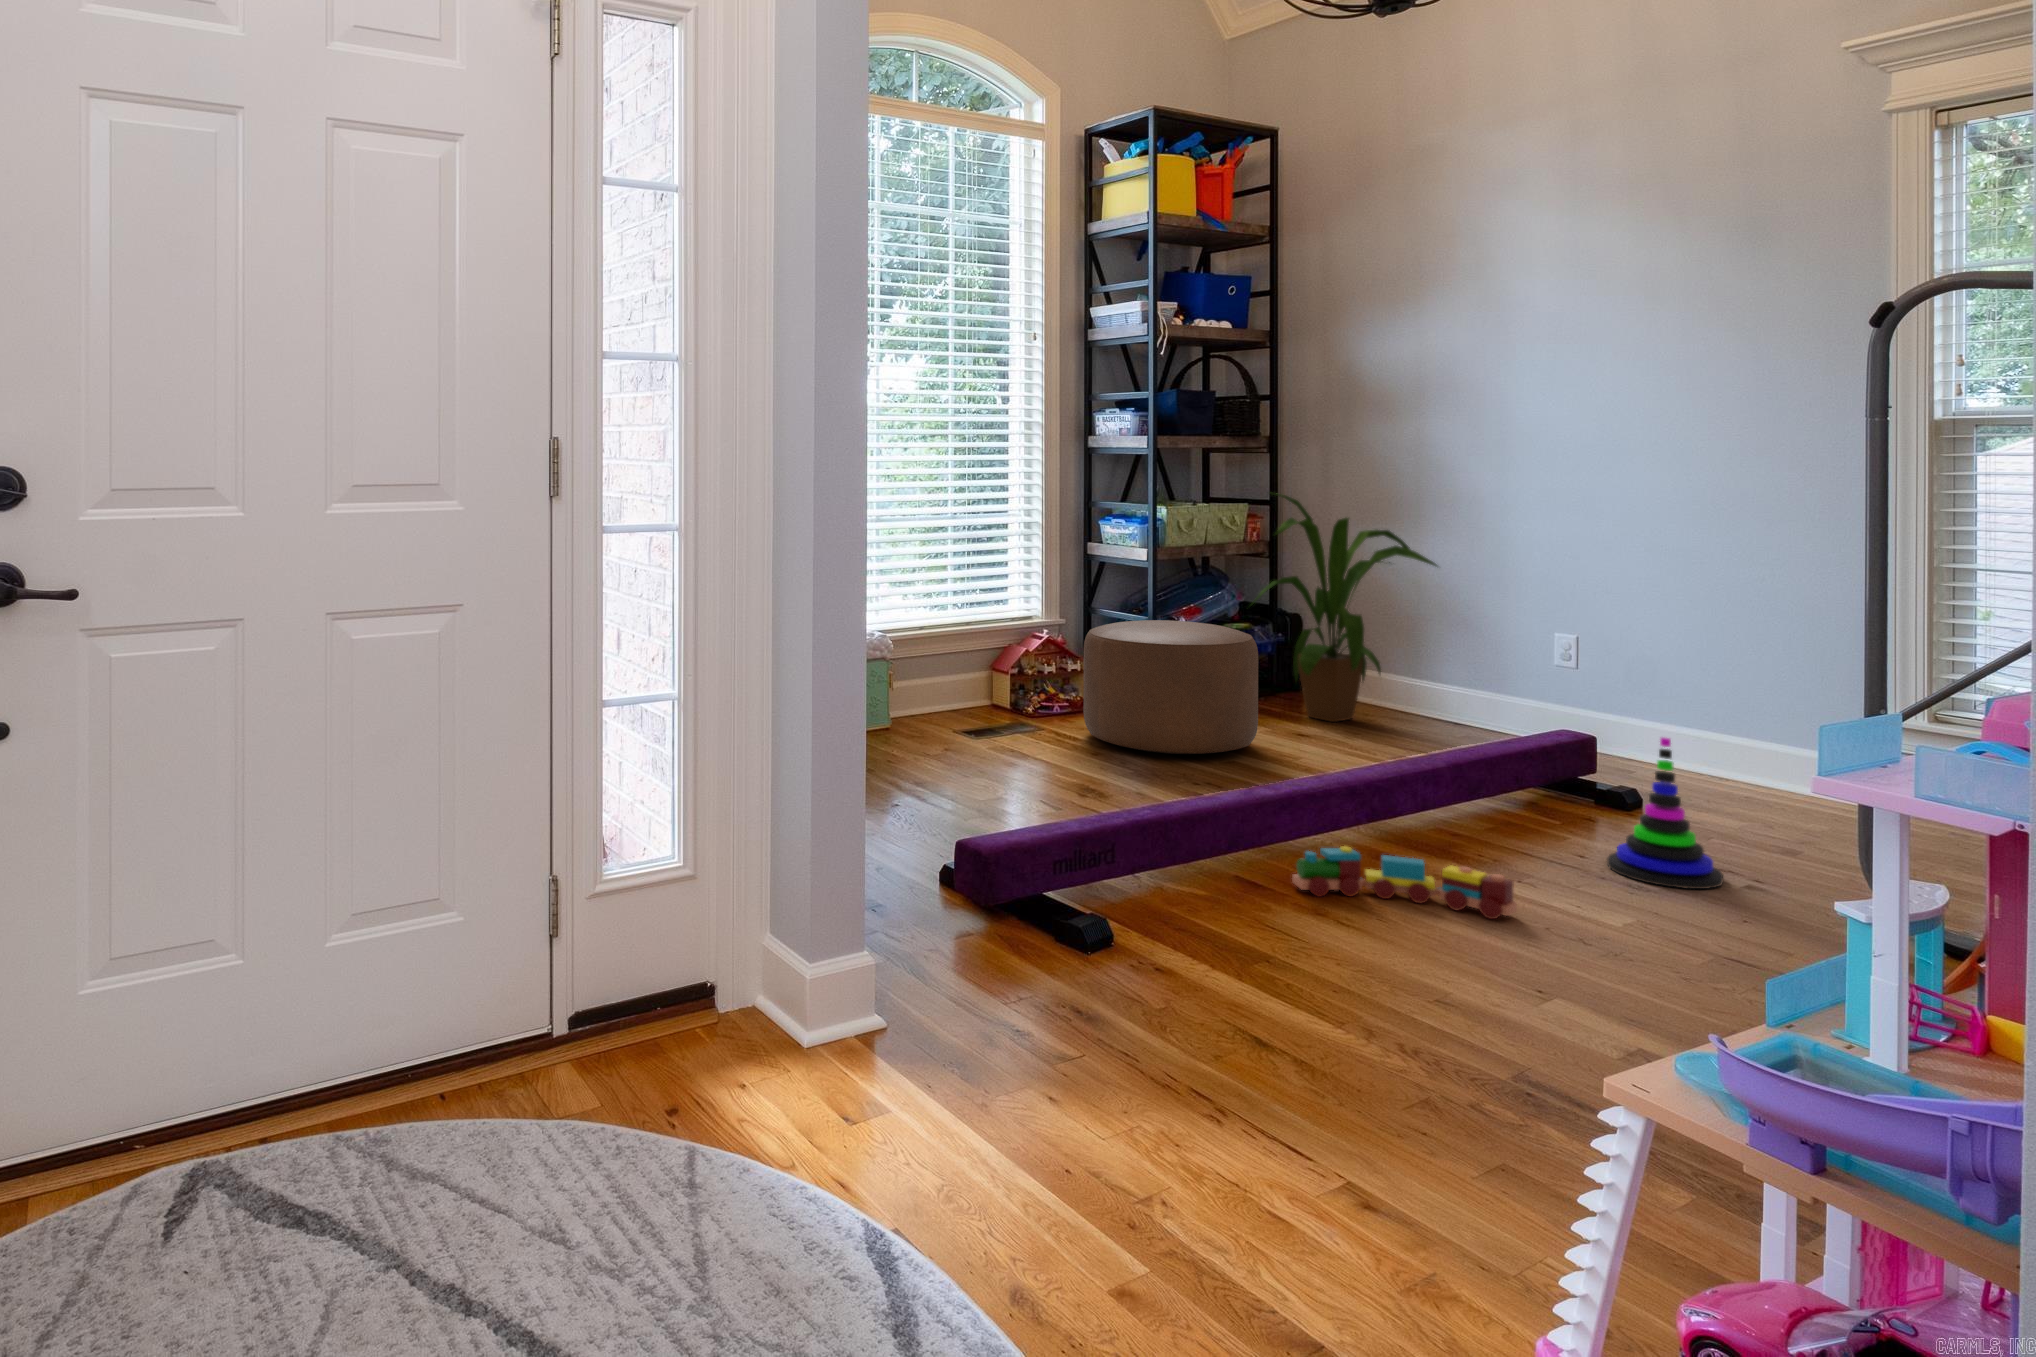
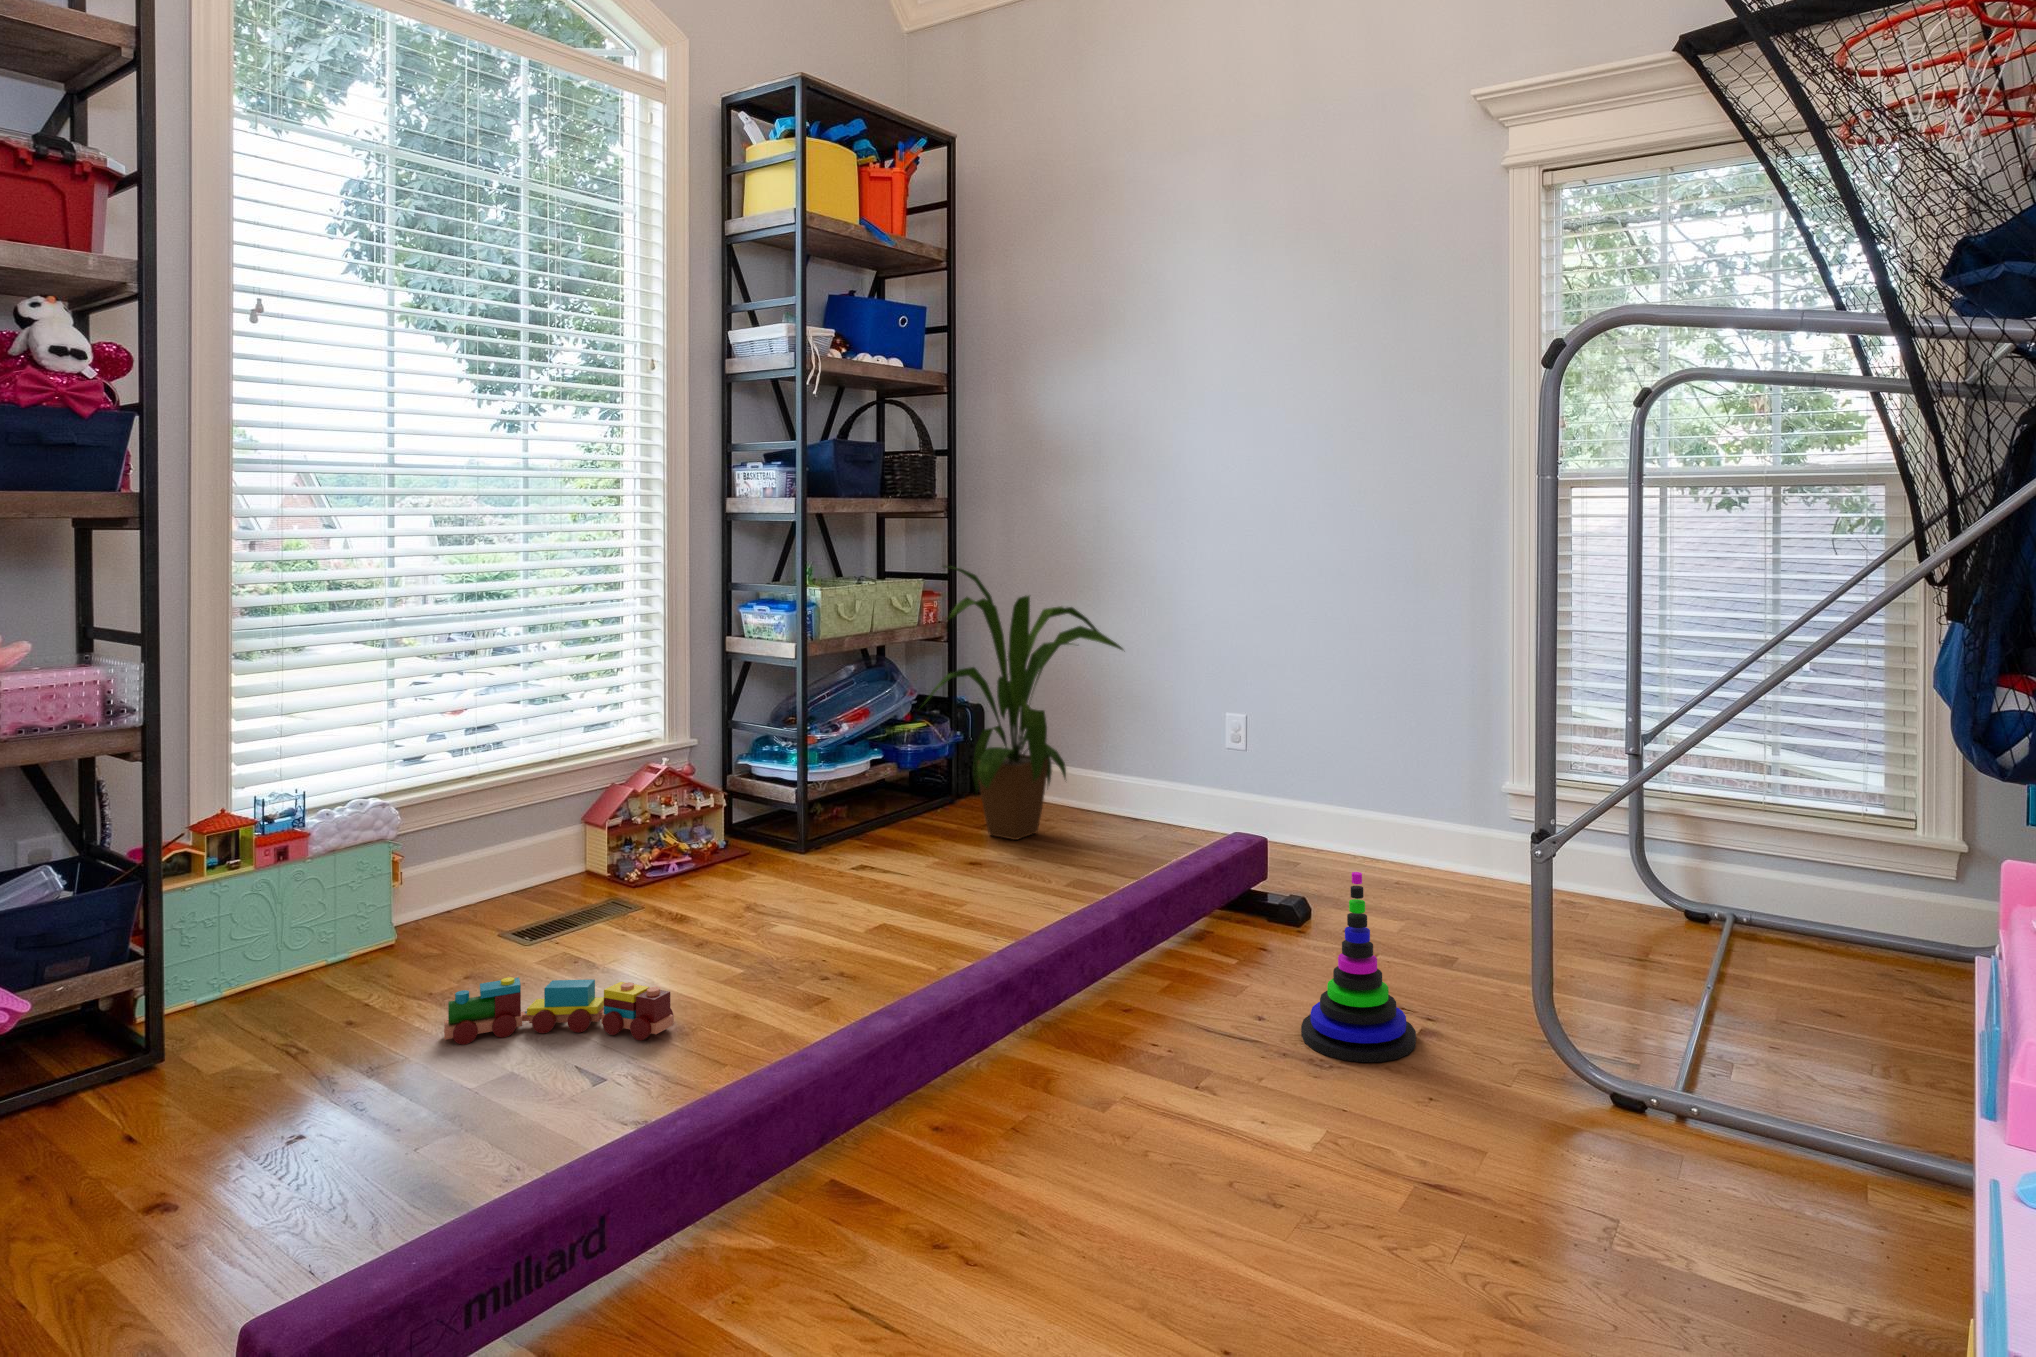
ottoman: present [1084,620,1258,754] -> none [700,738,923,926]
toy train: present [1292,846,1517,919] -> present [444,977,674,1045]

